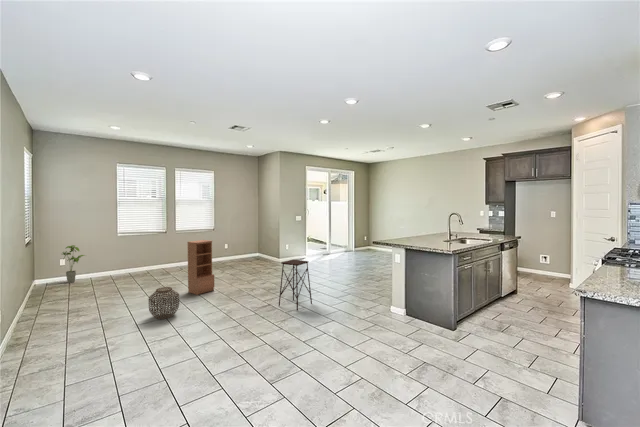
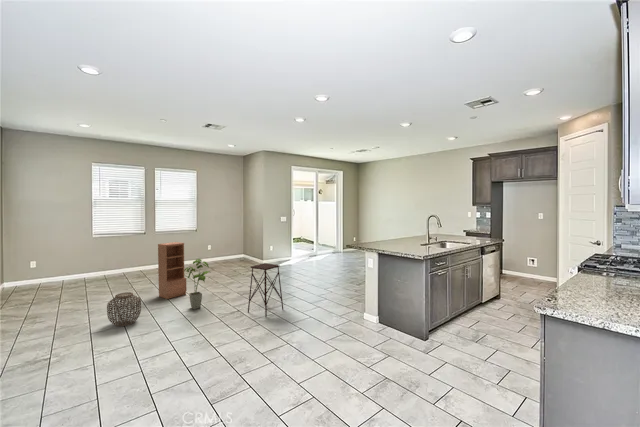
house plant: present [63,245,84,283] -> present [184,259,209,309]

